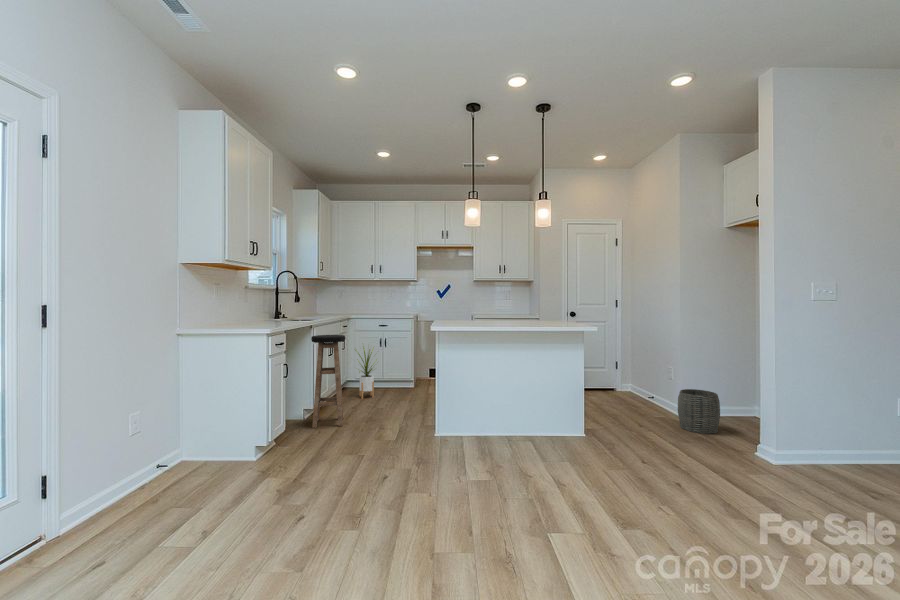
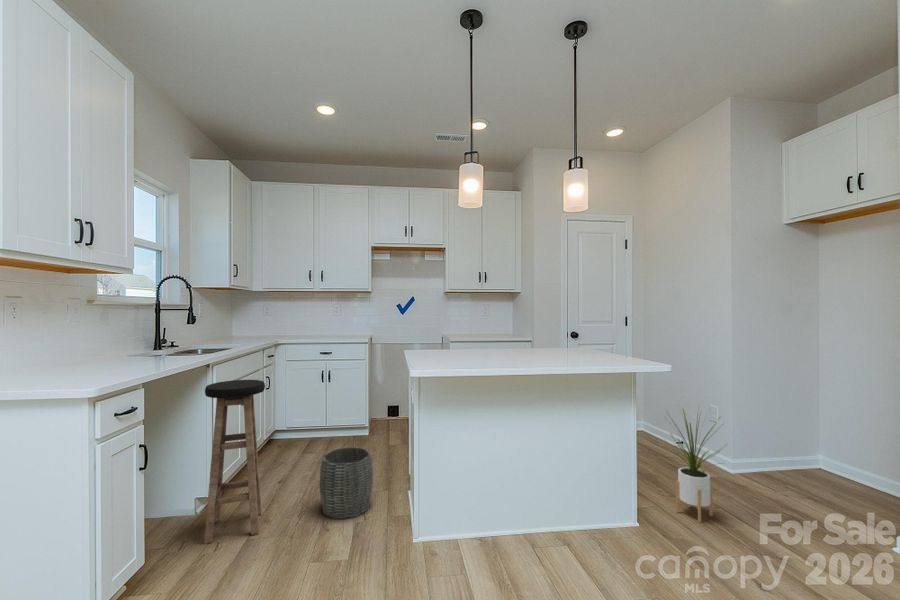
house plant: present [358,347,374,399] -> present [669,410,723,522]
woven basket: present [678,389,720,434] -> present [320,447,373,519]

